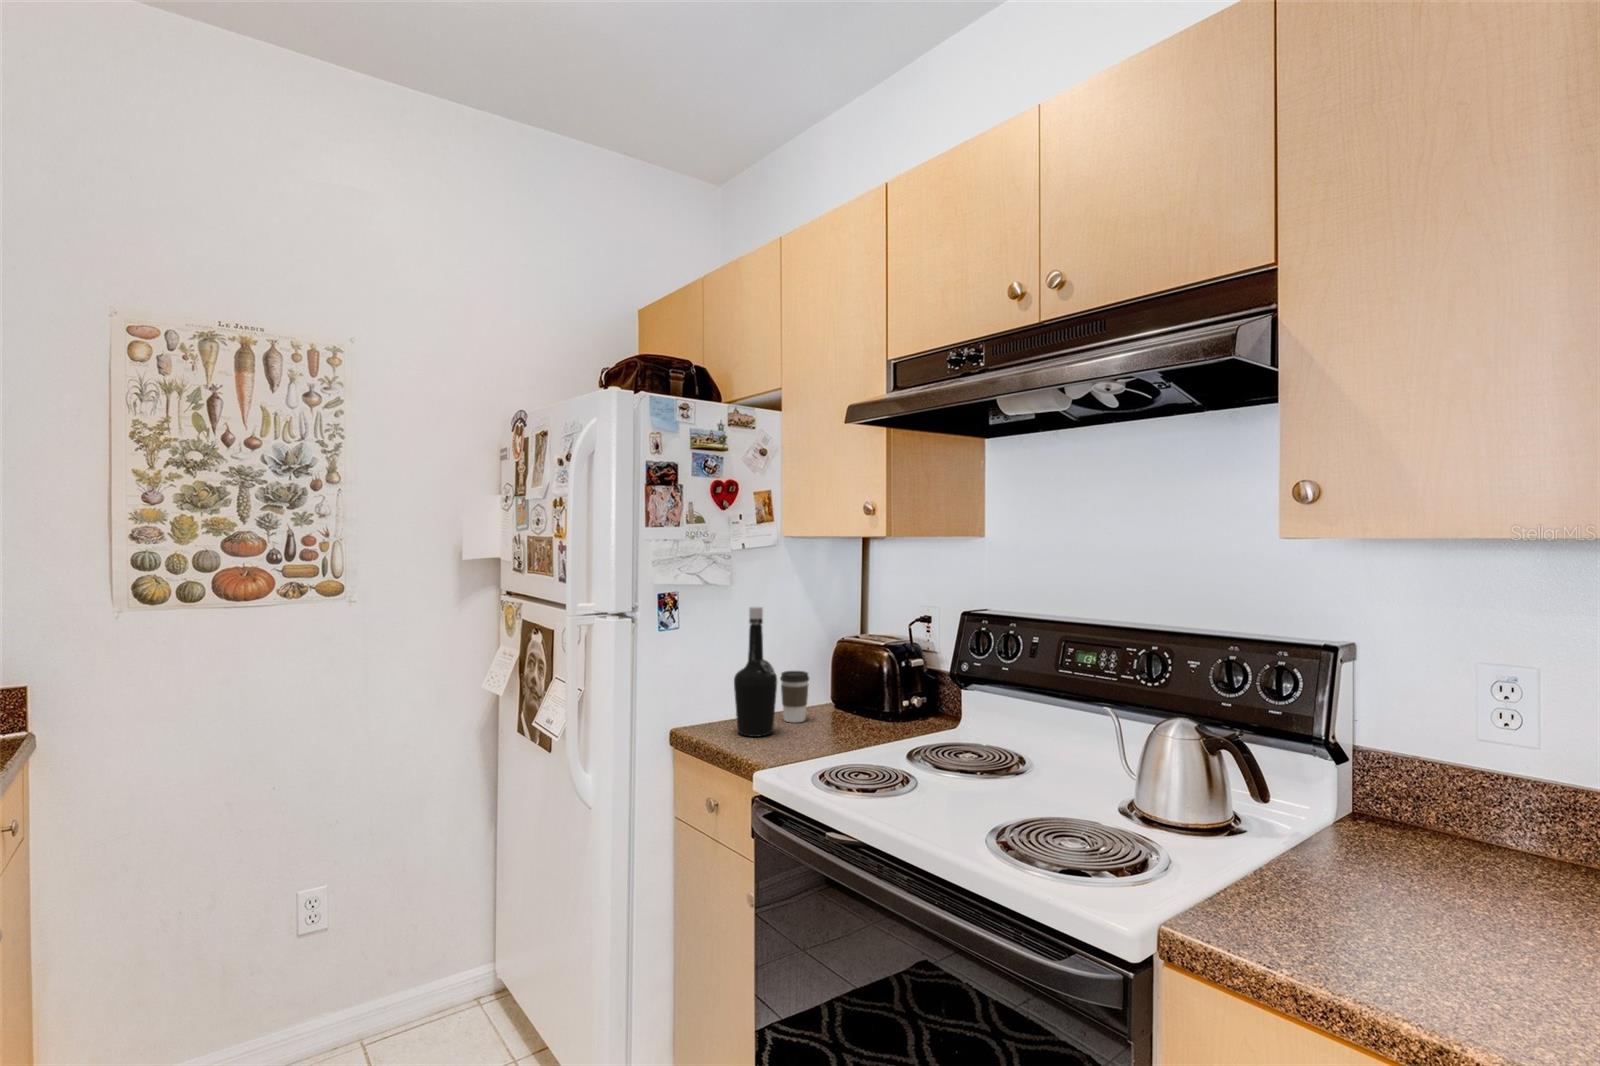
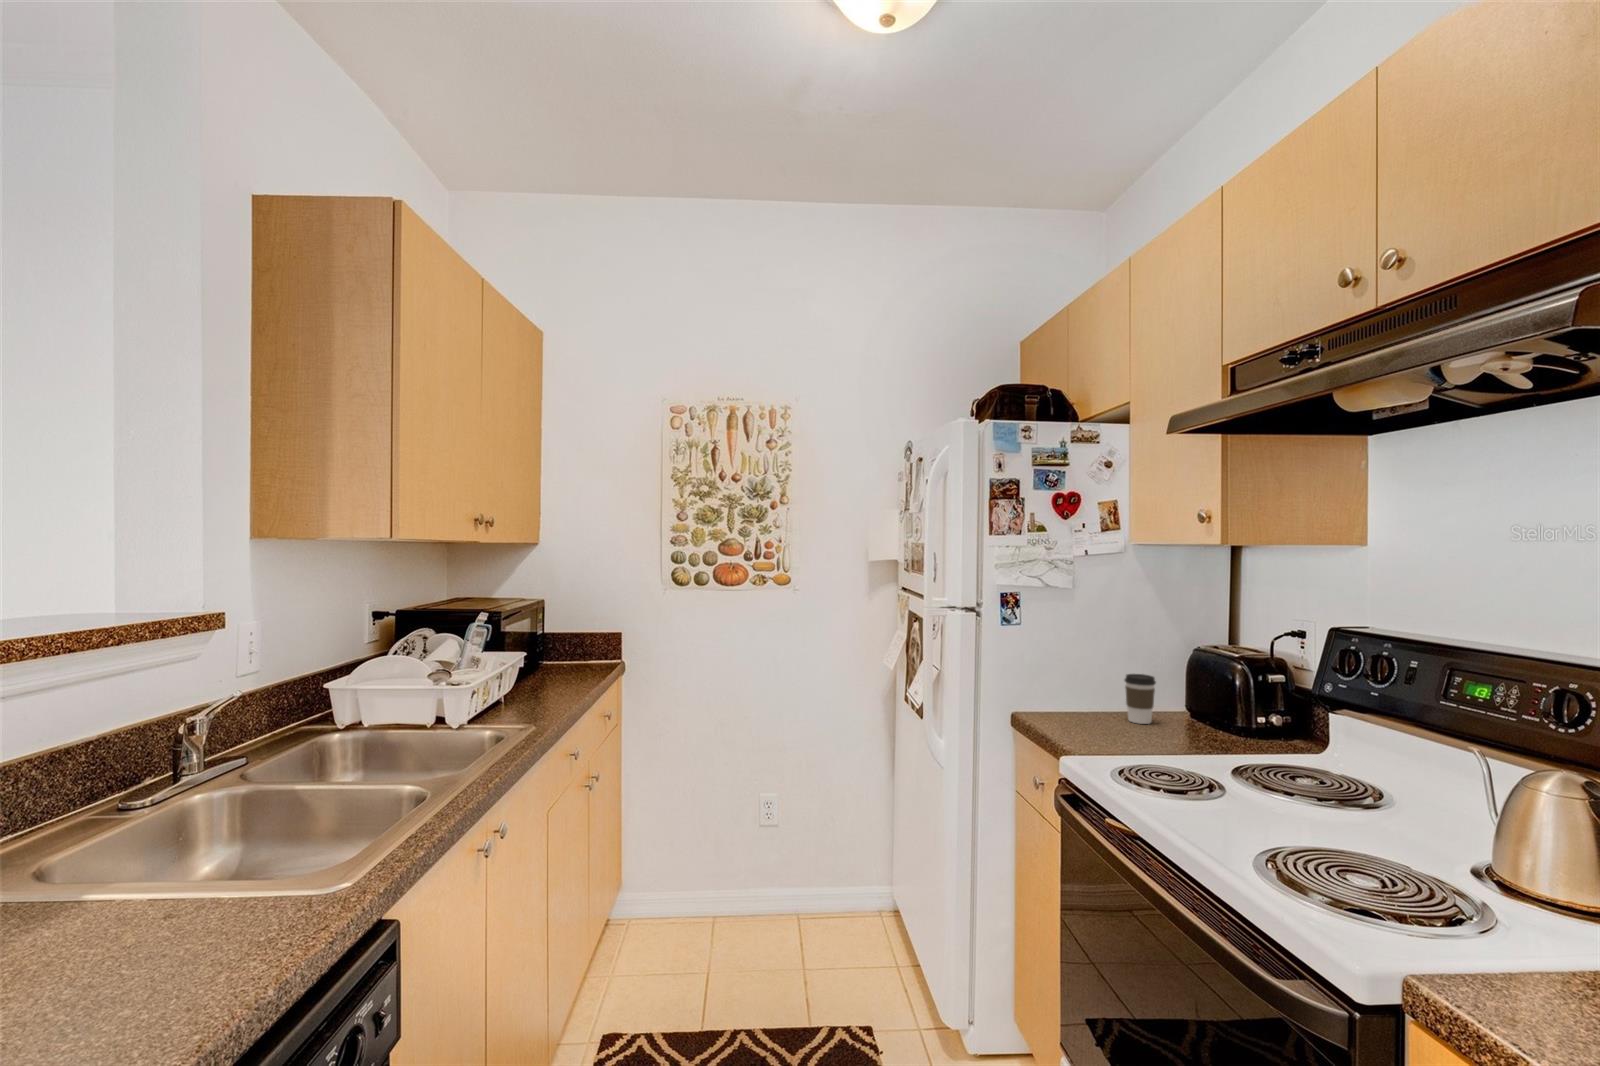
bottle: present [734,607,777,737] -> none [1070,609,1114,730]

